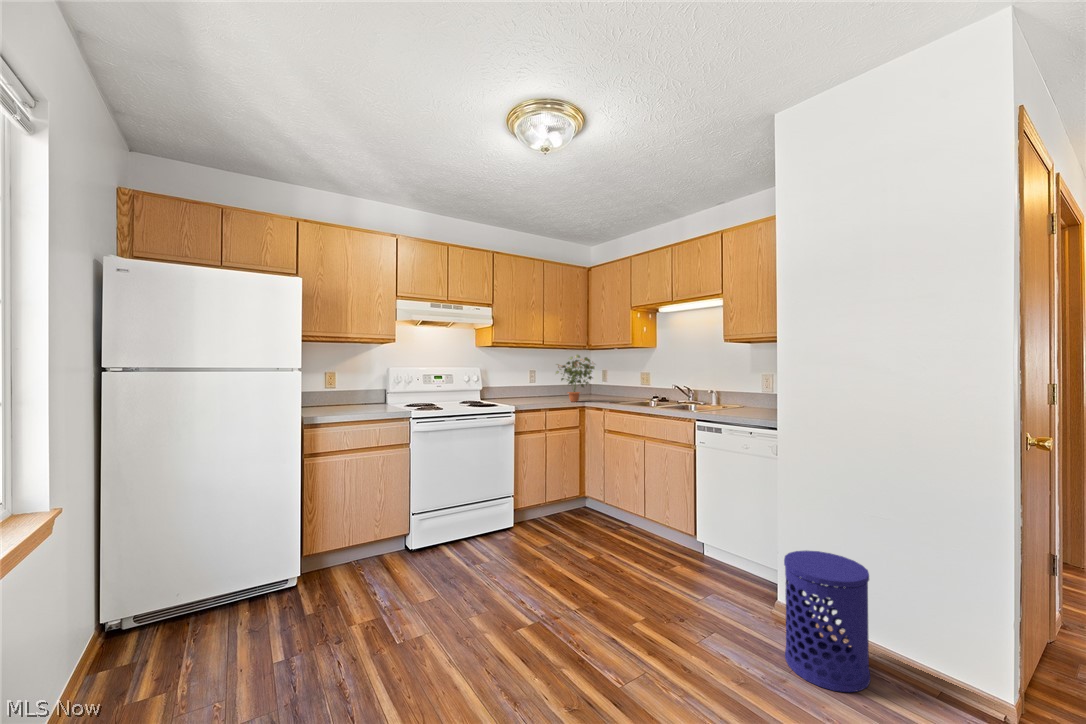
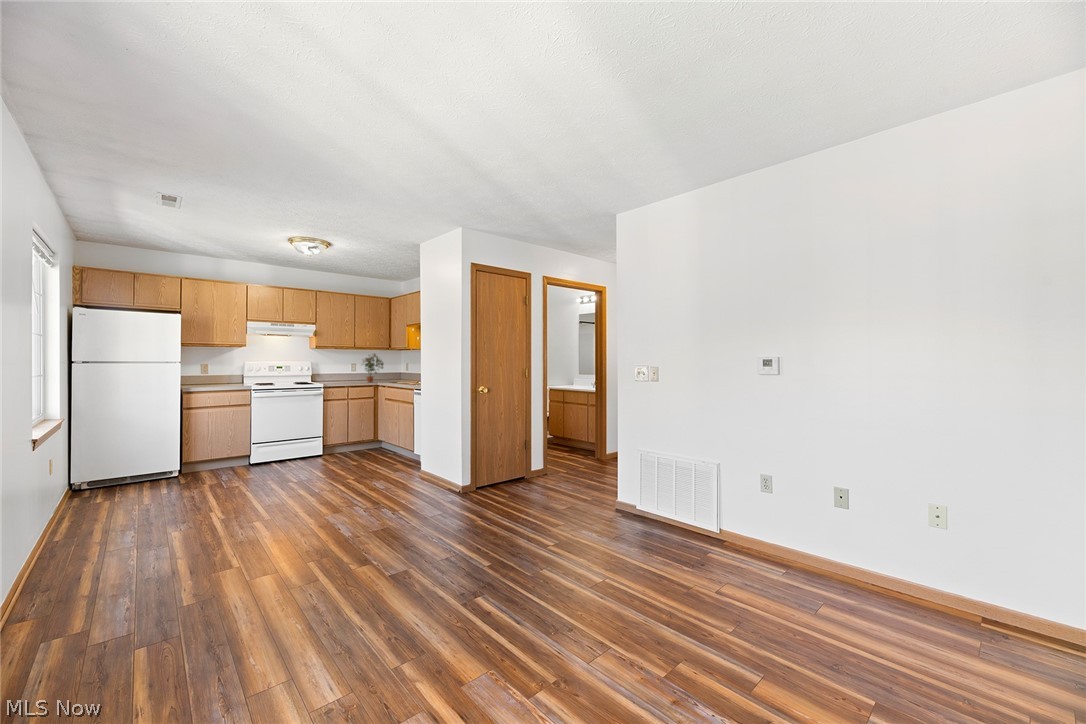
waste bin: present [784,551,870,692] -> none [399,439,432,487]

